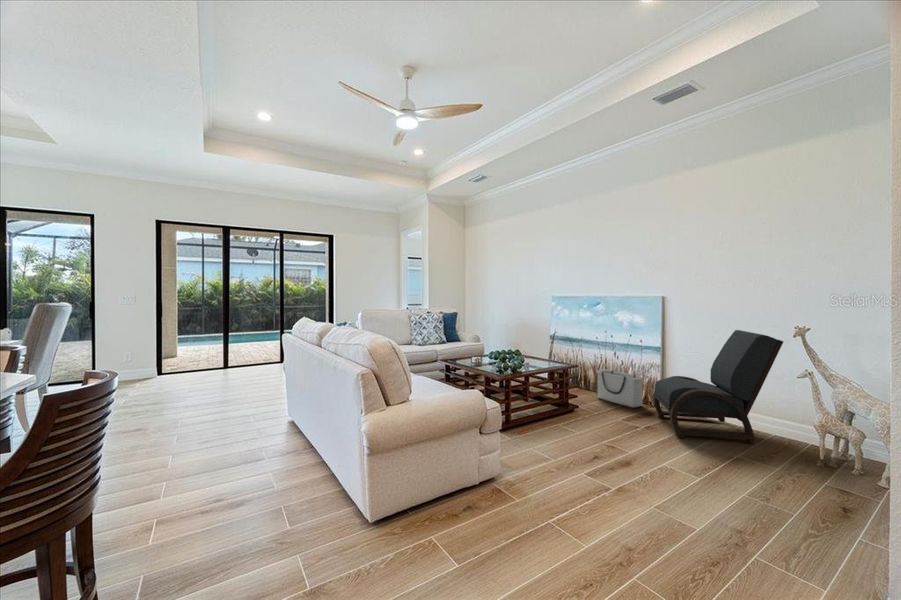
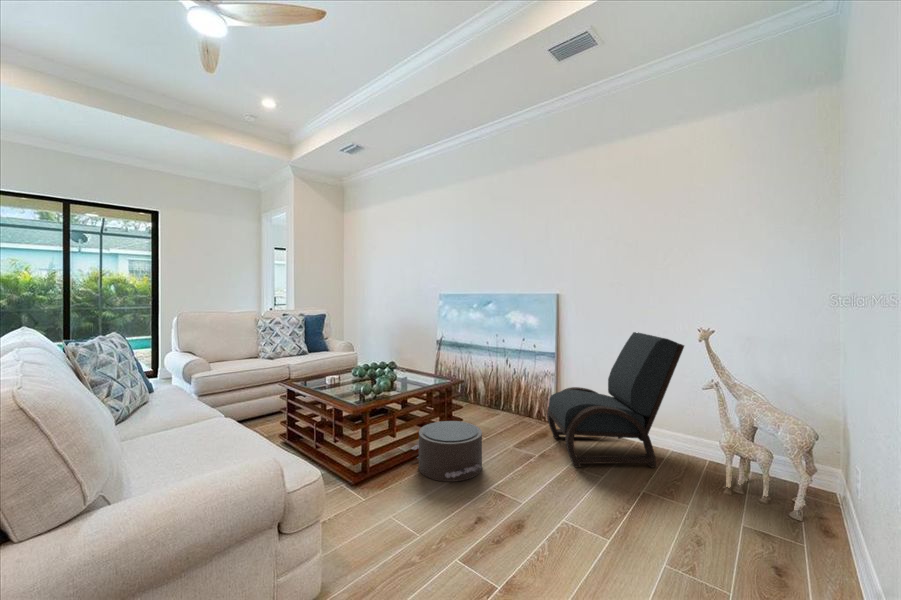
storage bin: present [596,370,644,407] -> none [486,380,538,426]
pouf: none [540,396,599,438] -> present [412,421,482,482]

